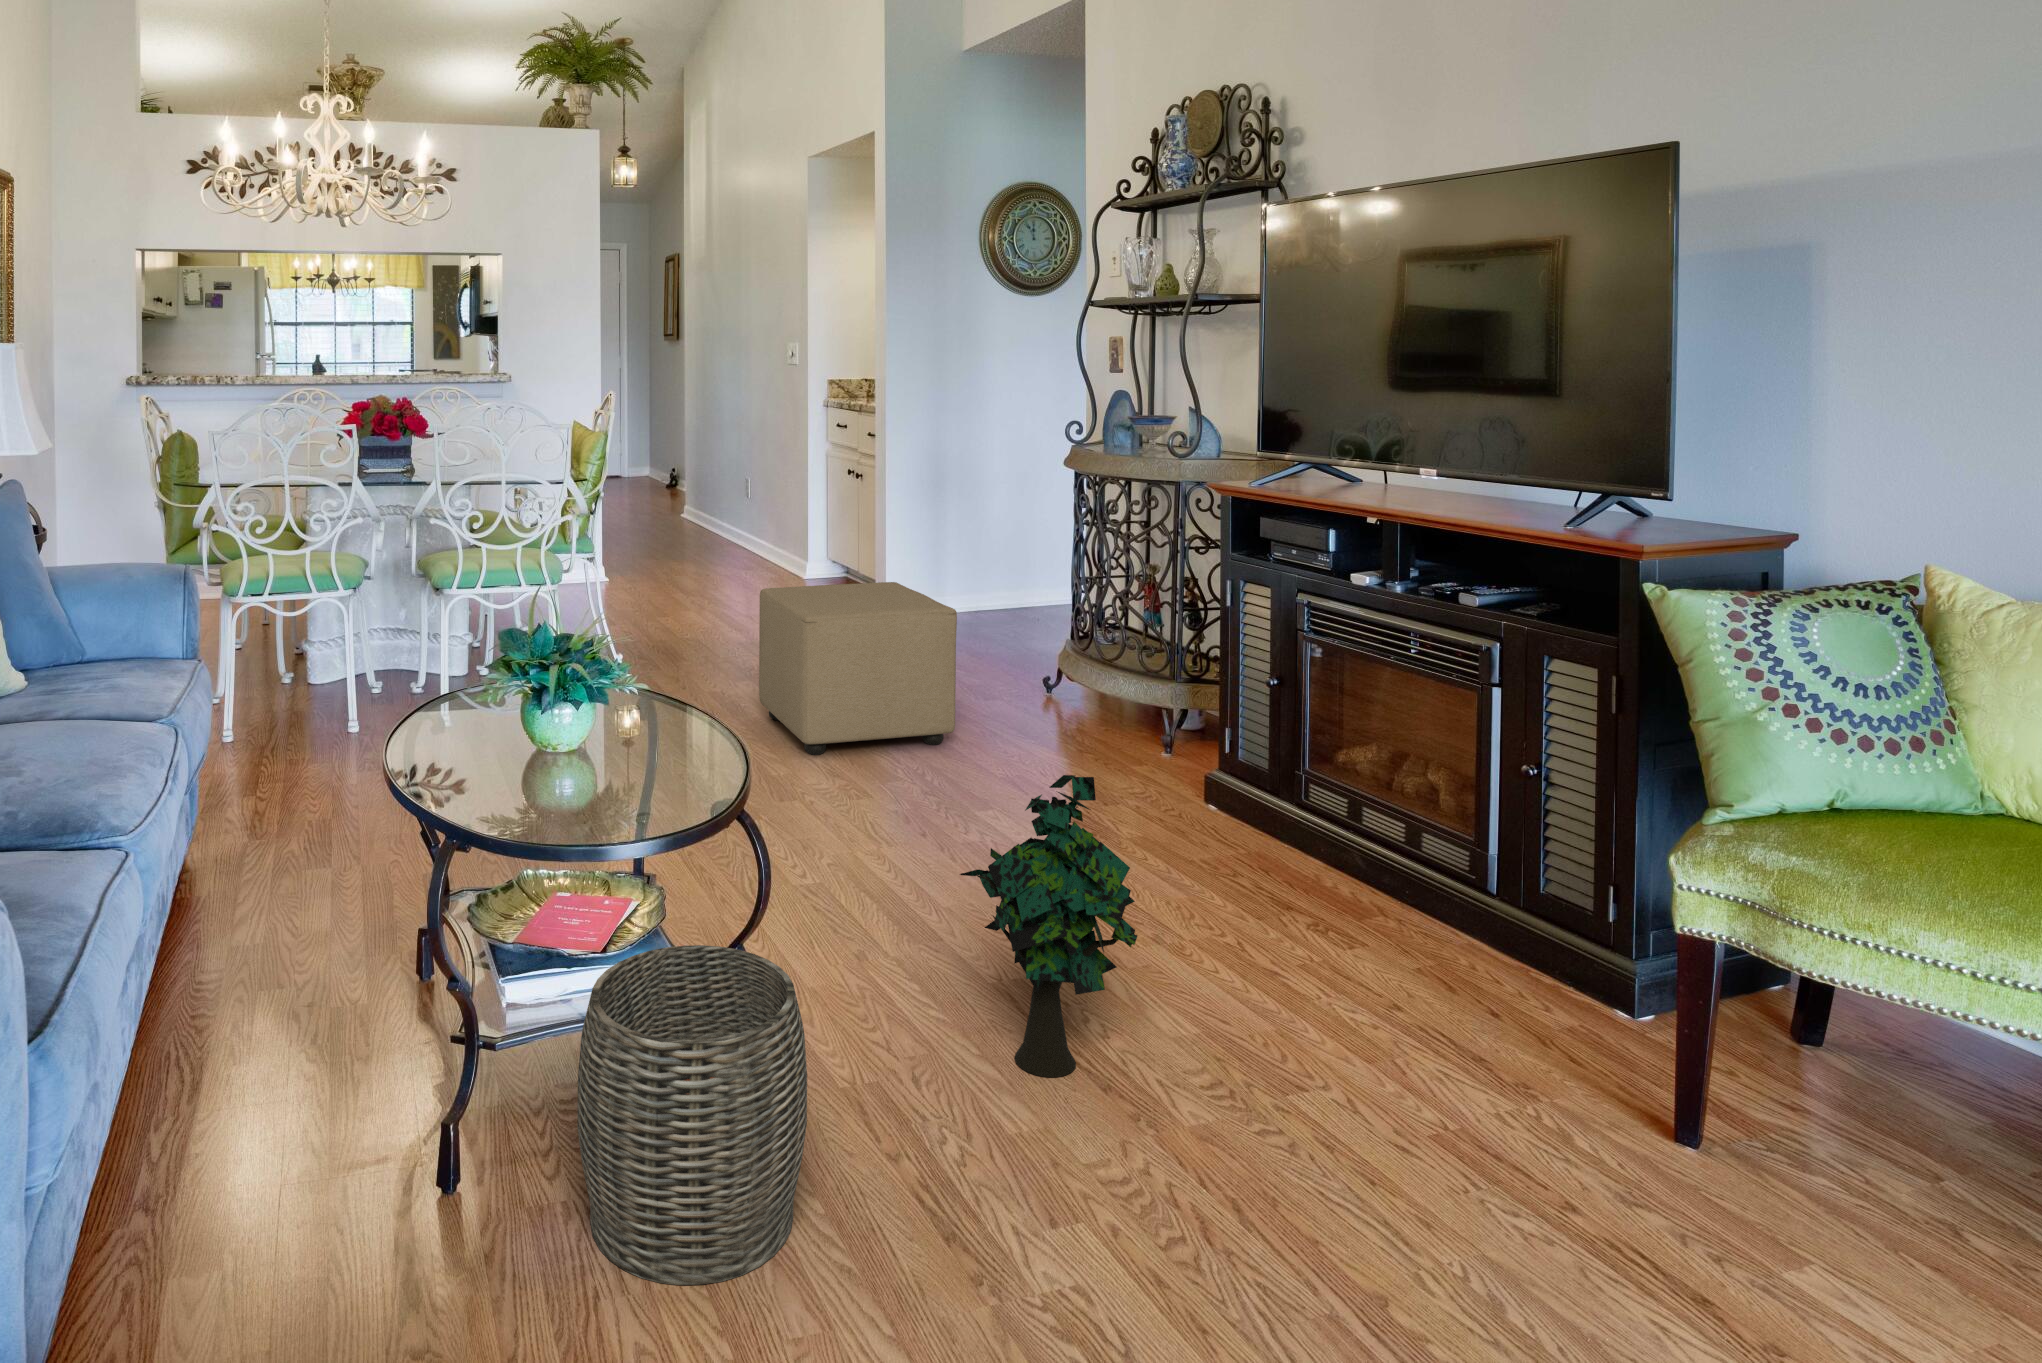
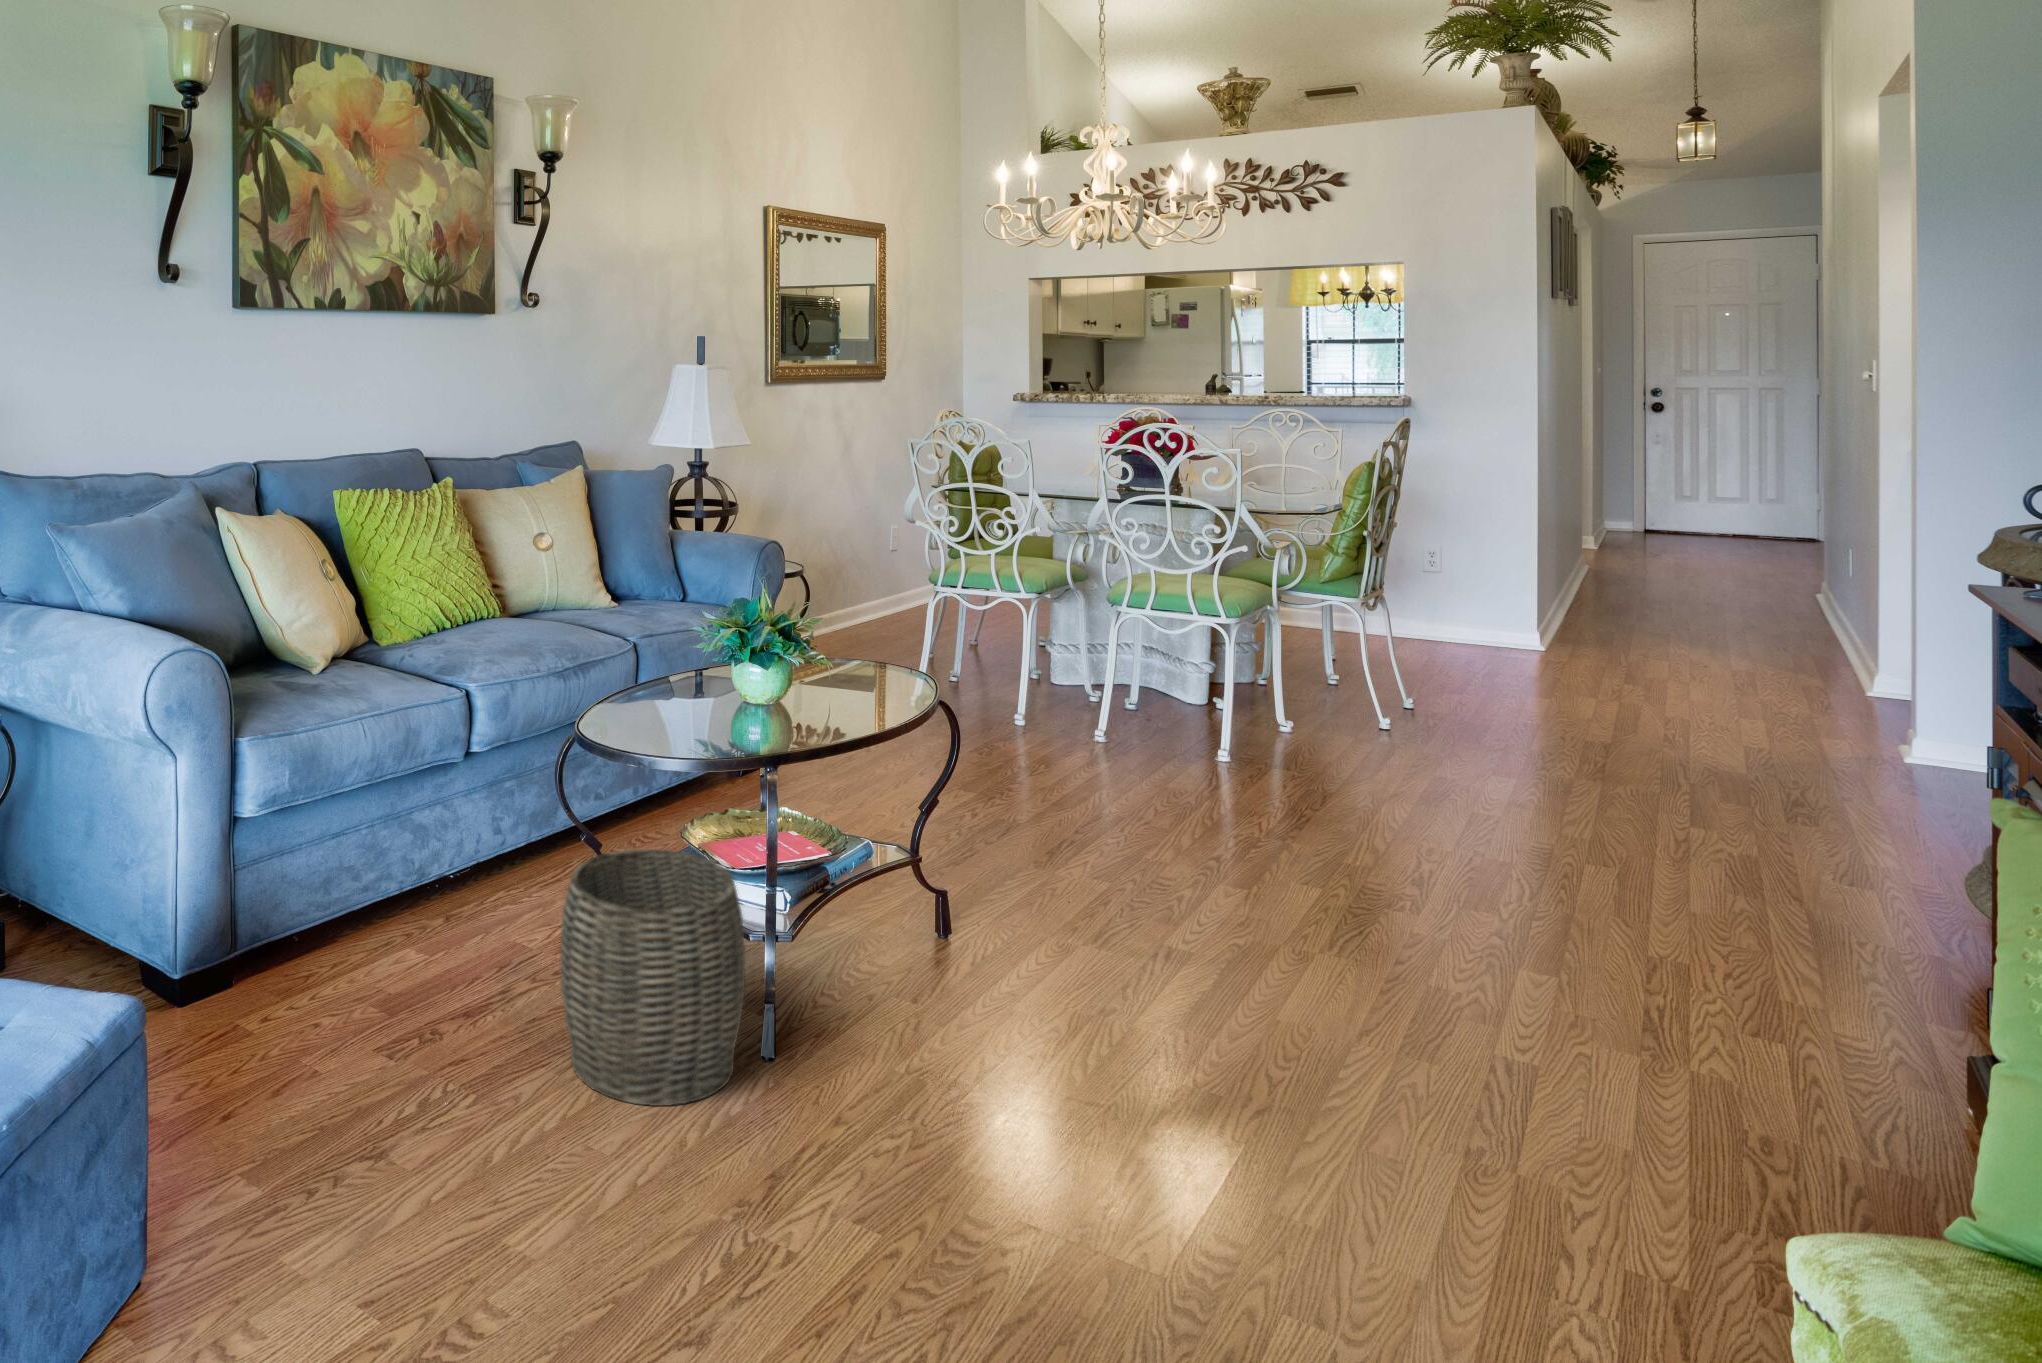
ottoman: present [759,582,957,755] -> none [1396,661,1664,910]
decorative plant: present [960,775,1137,1077] -> none [1015,843,1208,1175]

